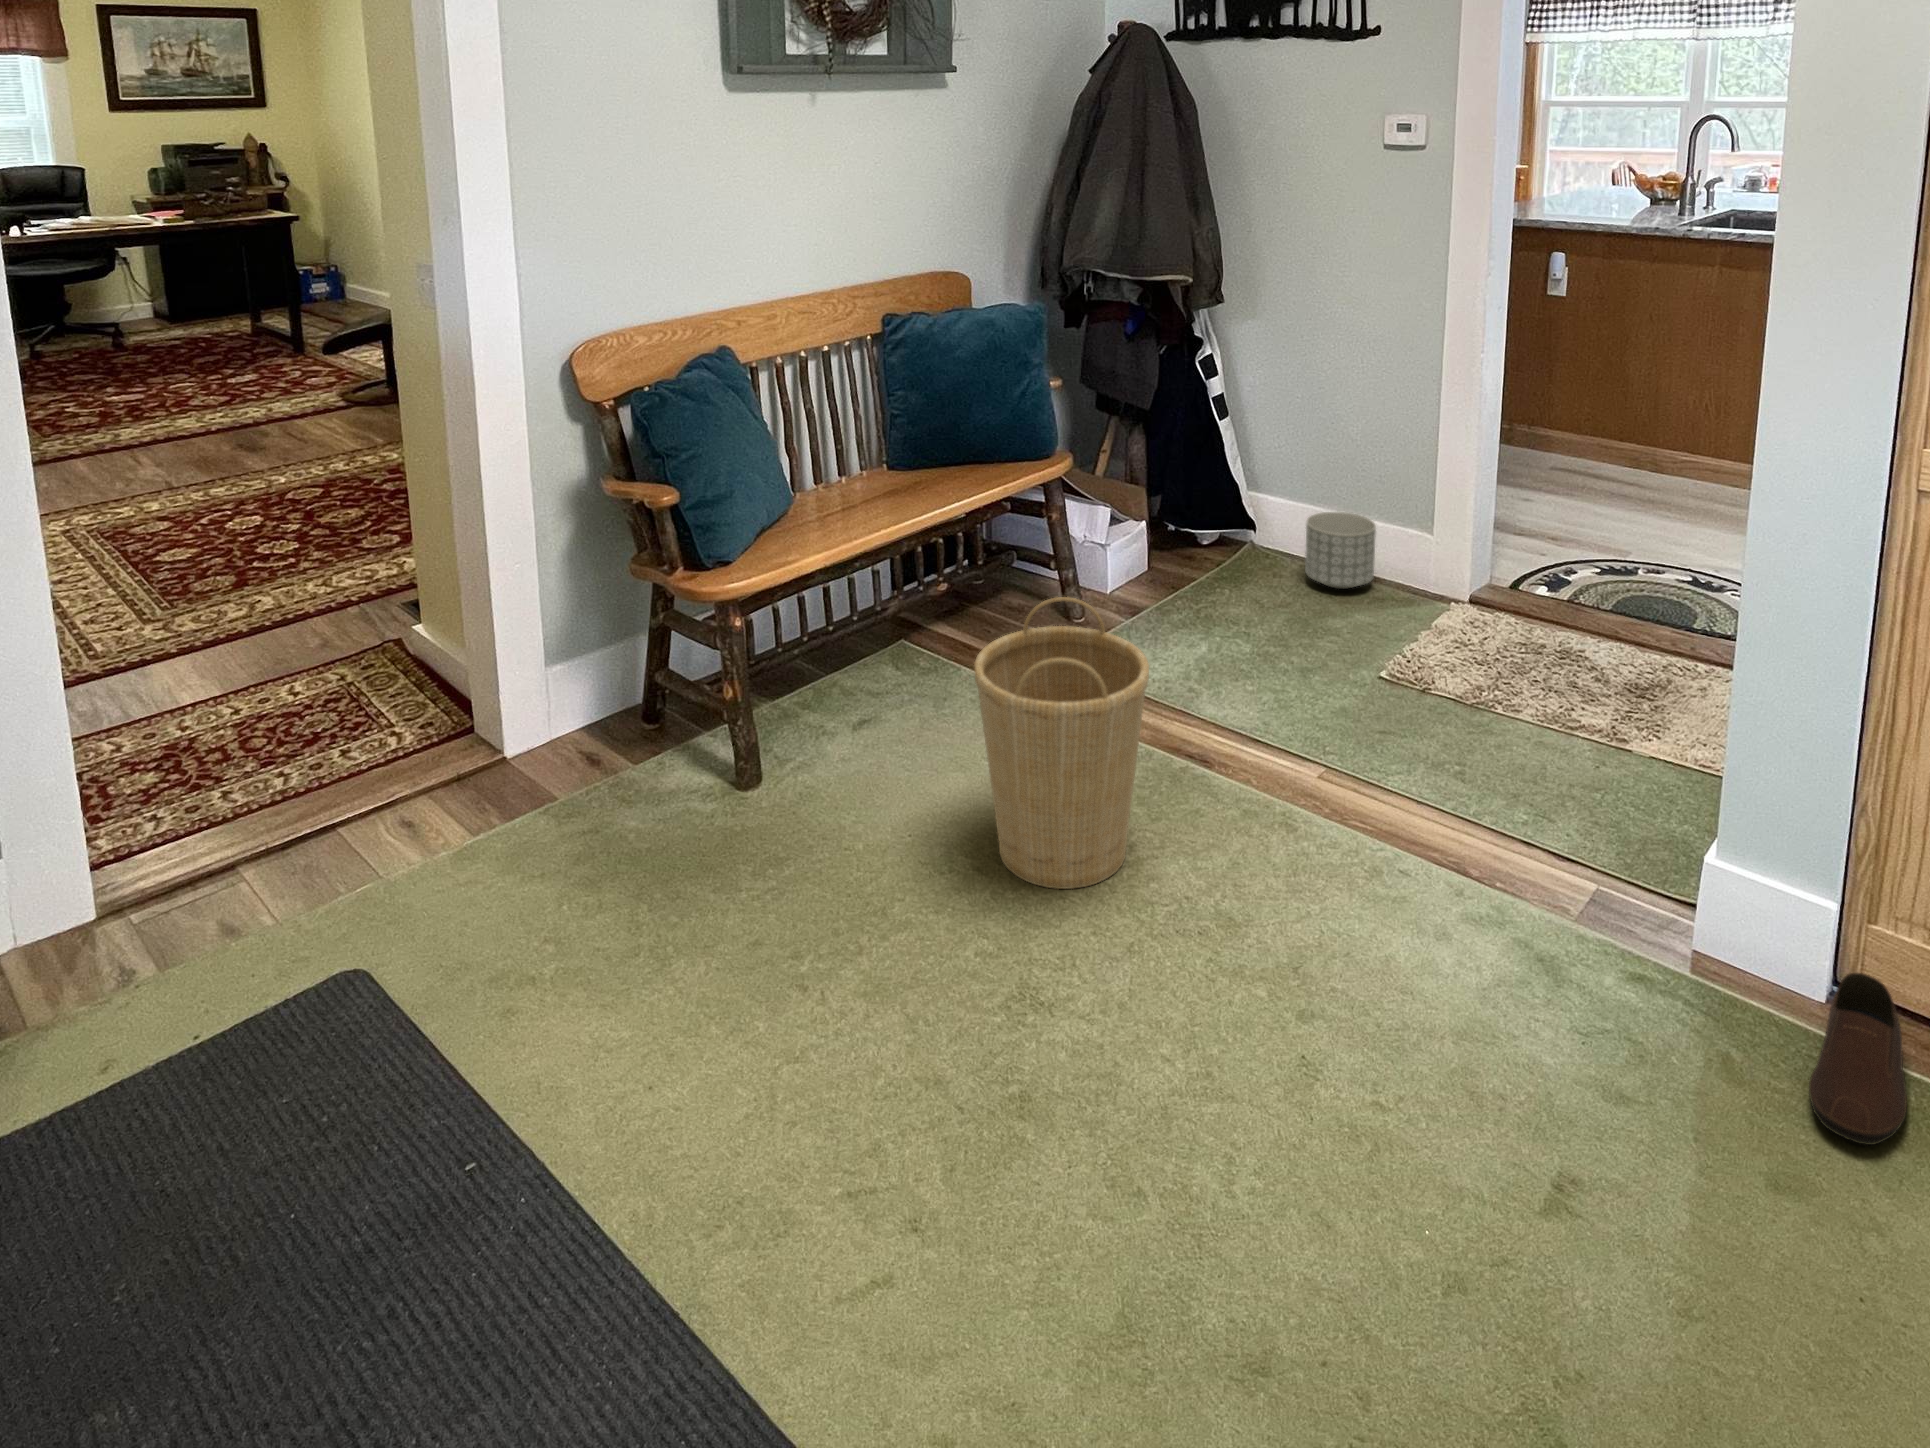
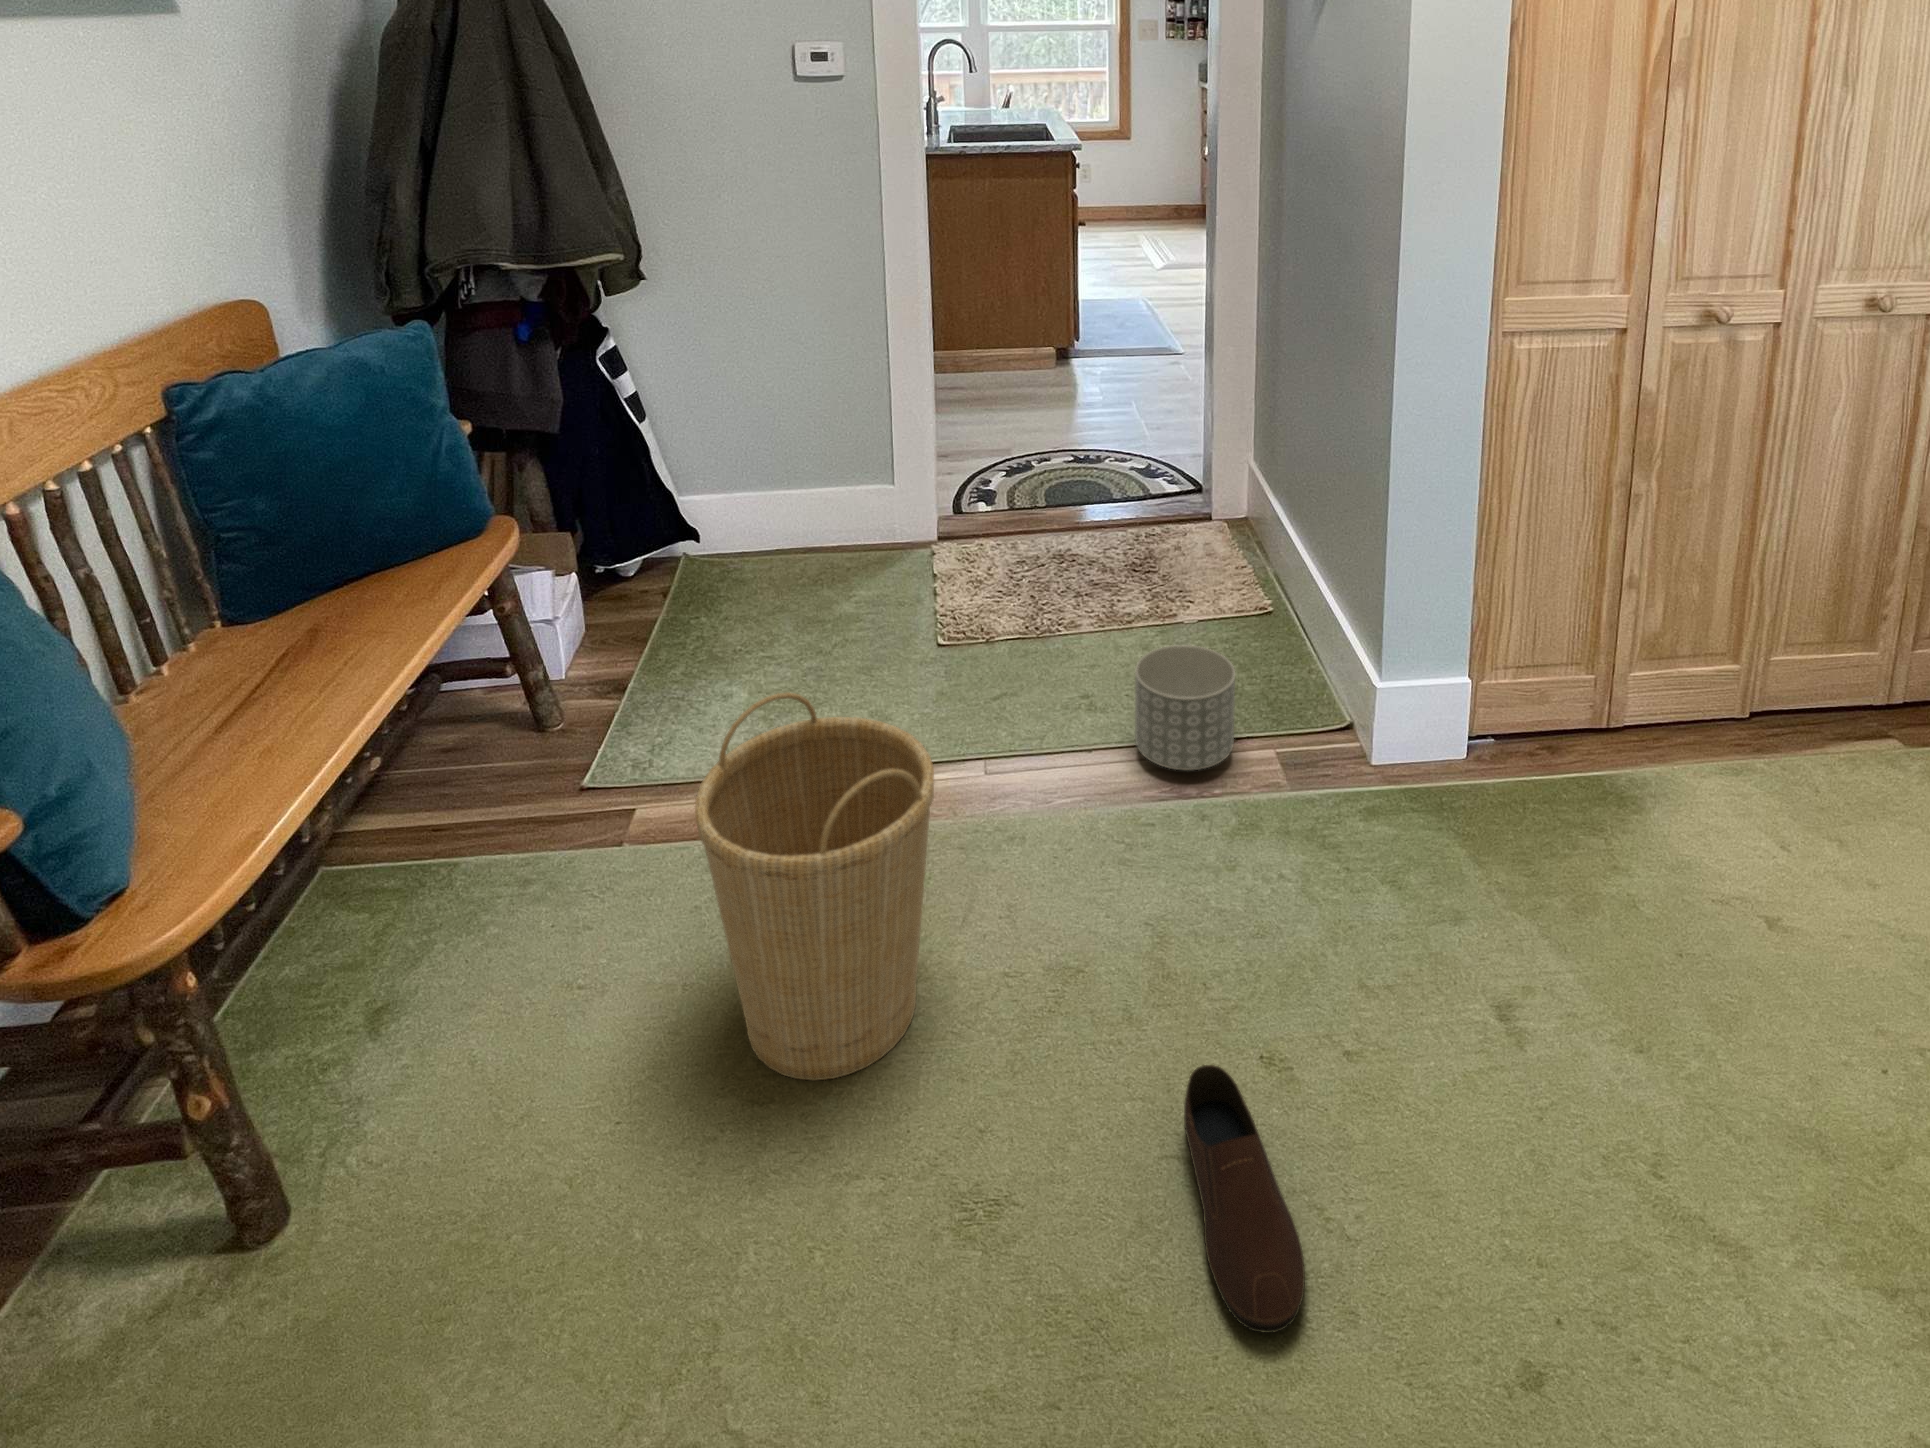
planter: present [1305,512,1376,589] -> present [1135,645,1235,770]
shoe: present [1809,973,1907,1145] -> present [1184,1065,1305,1333]

